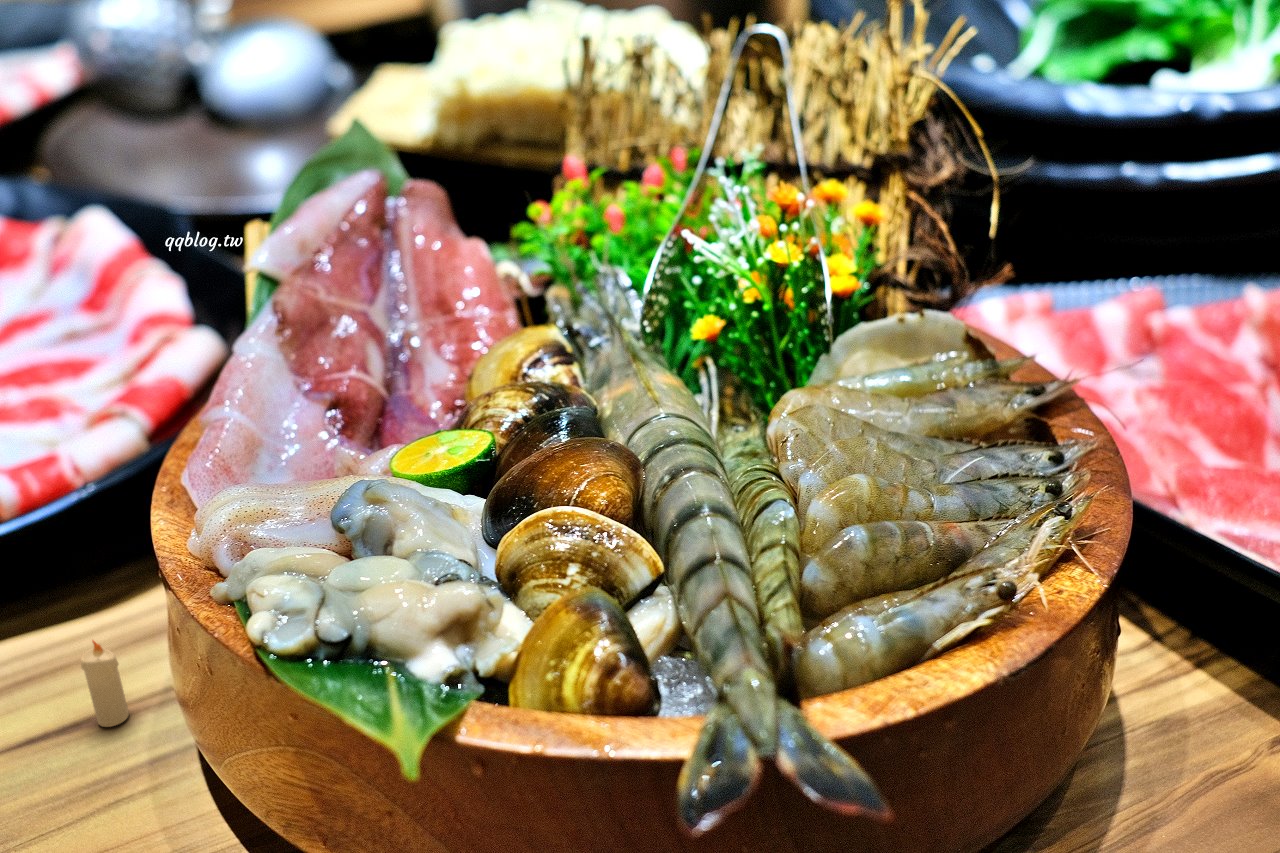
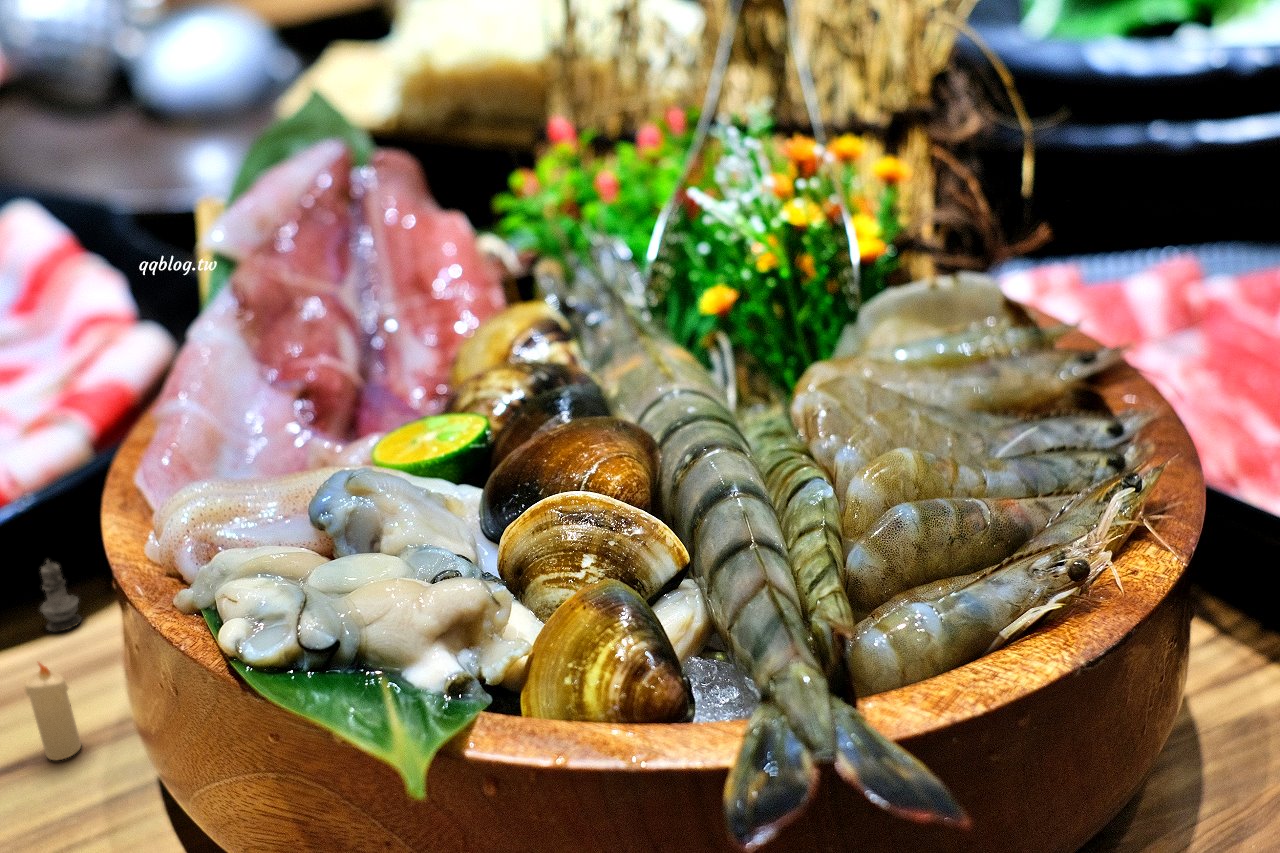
salt shaker: none [96,547,133,611] -> present [40,560,81,632]

